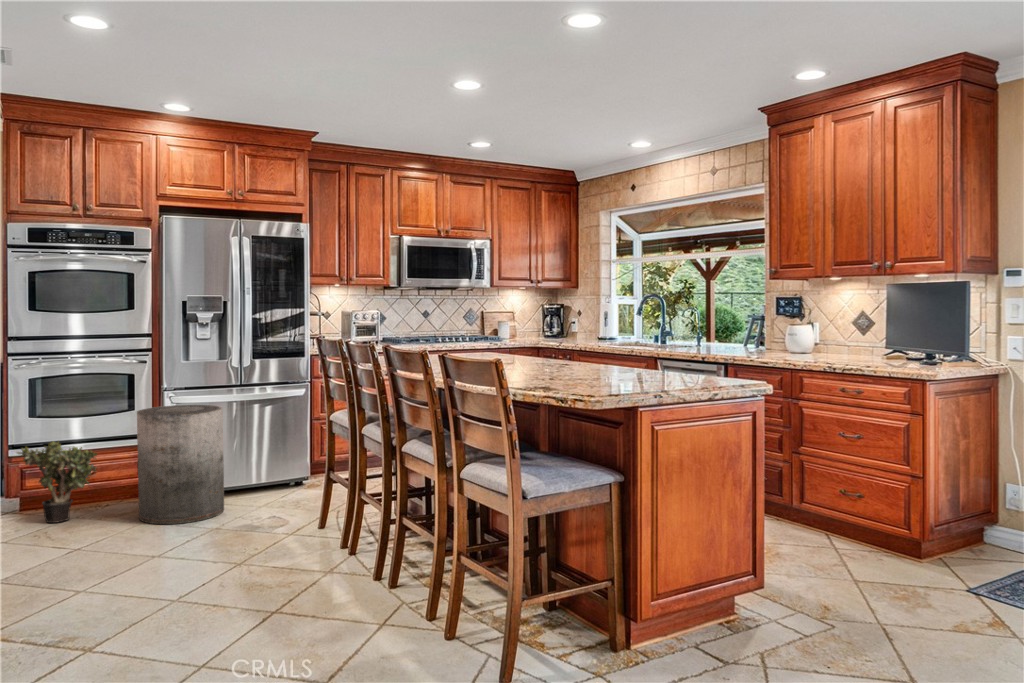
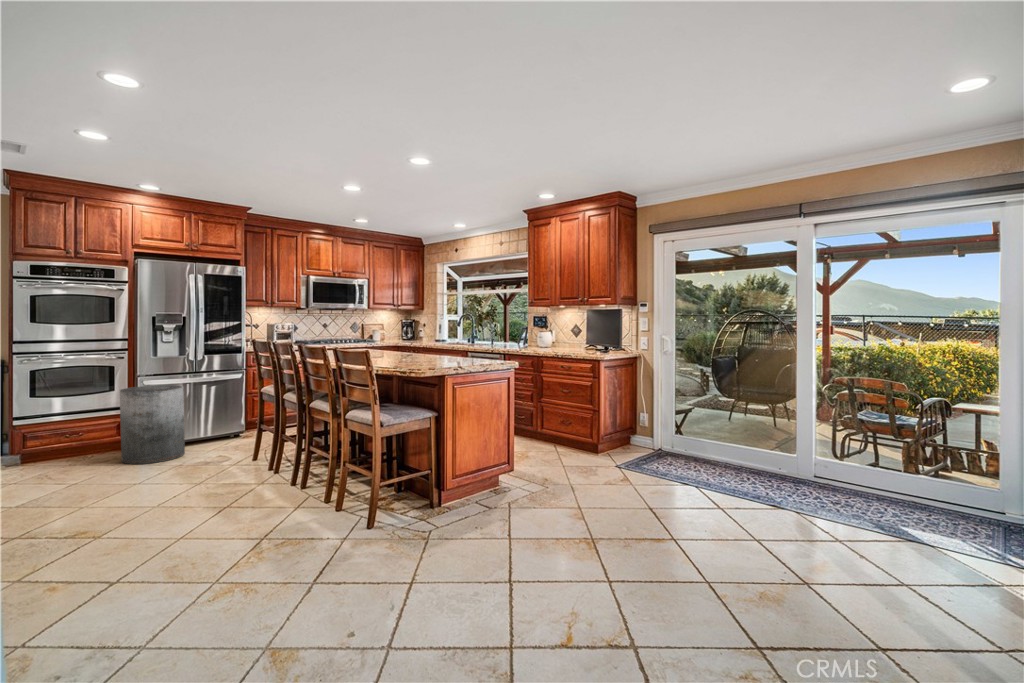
potted plant: present [17,441,97,523] -> none [25,411,89,468]

